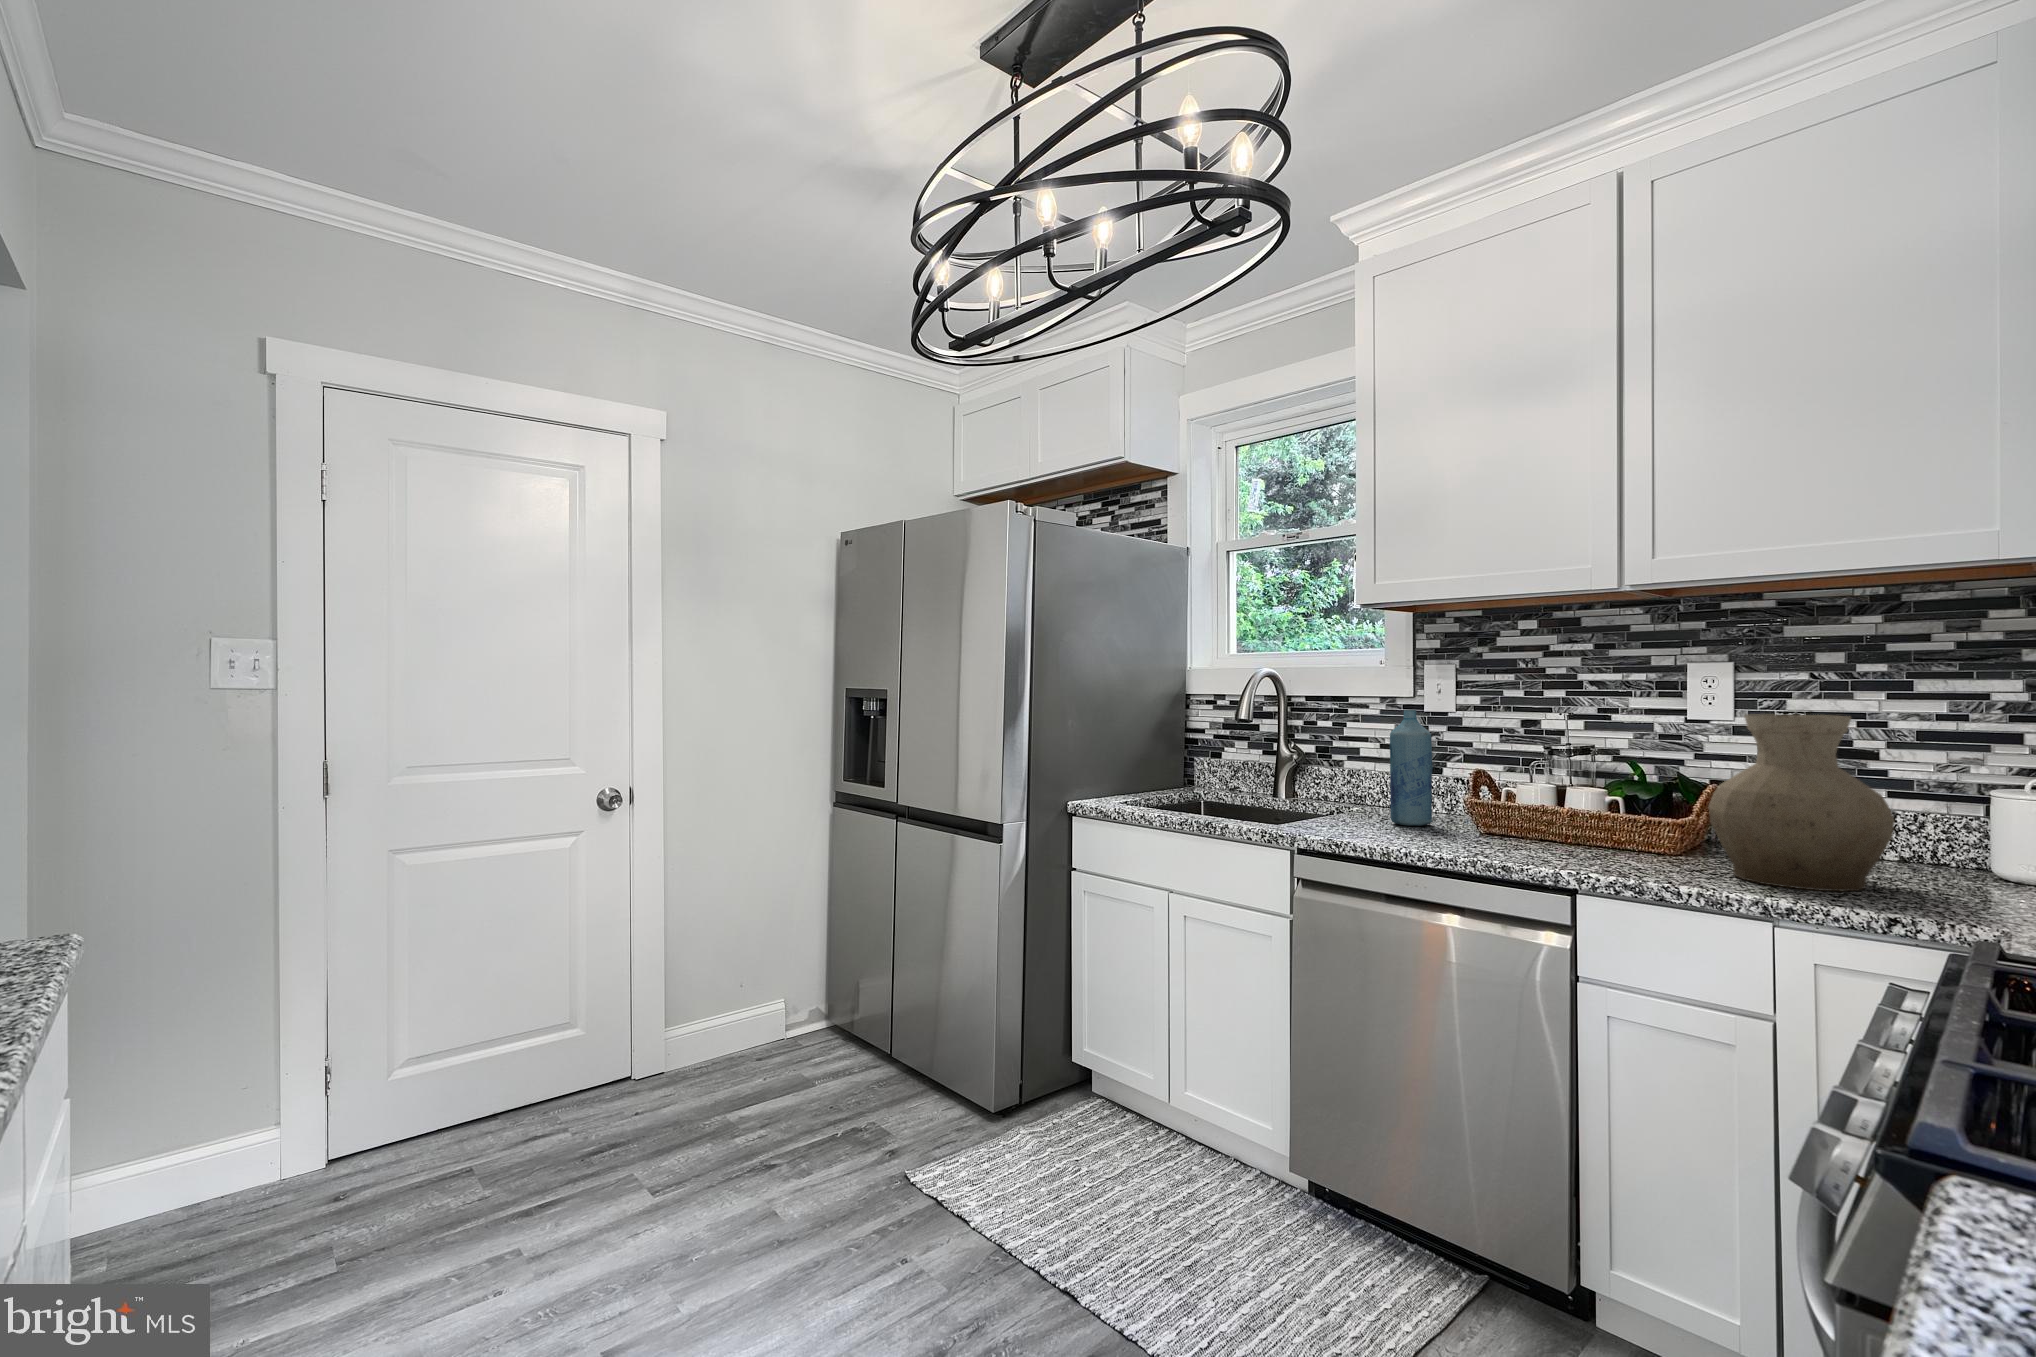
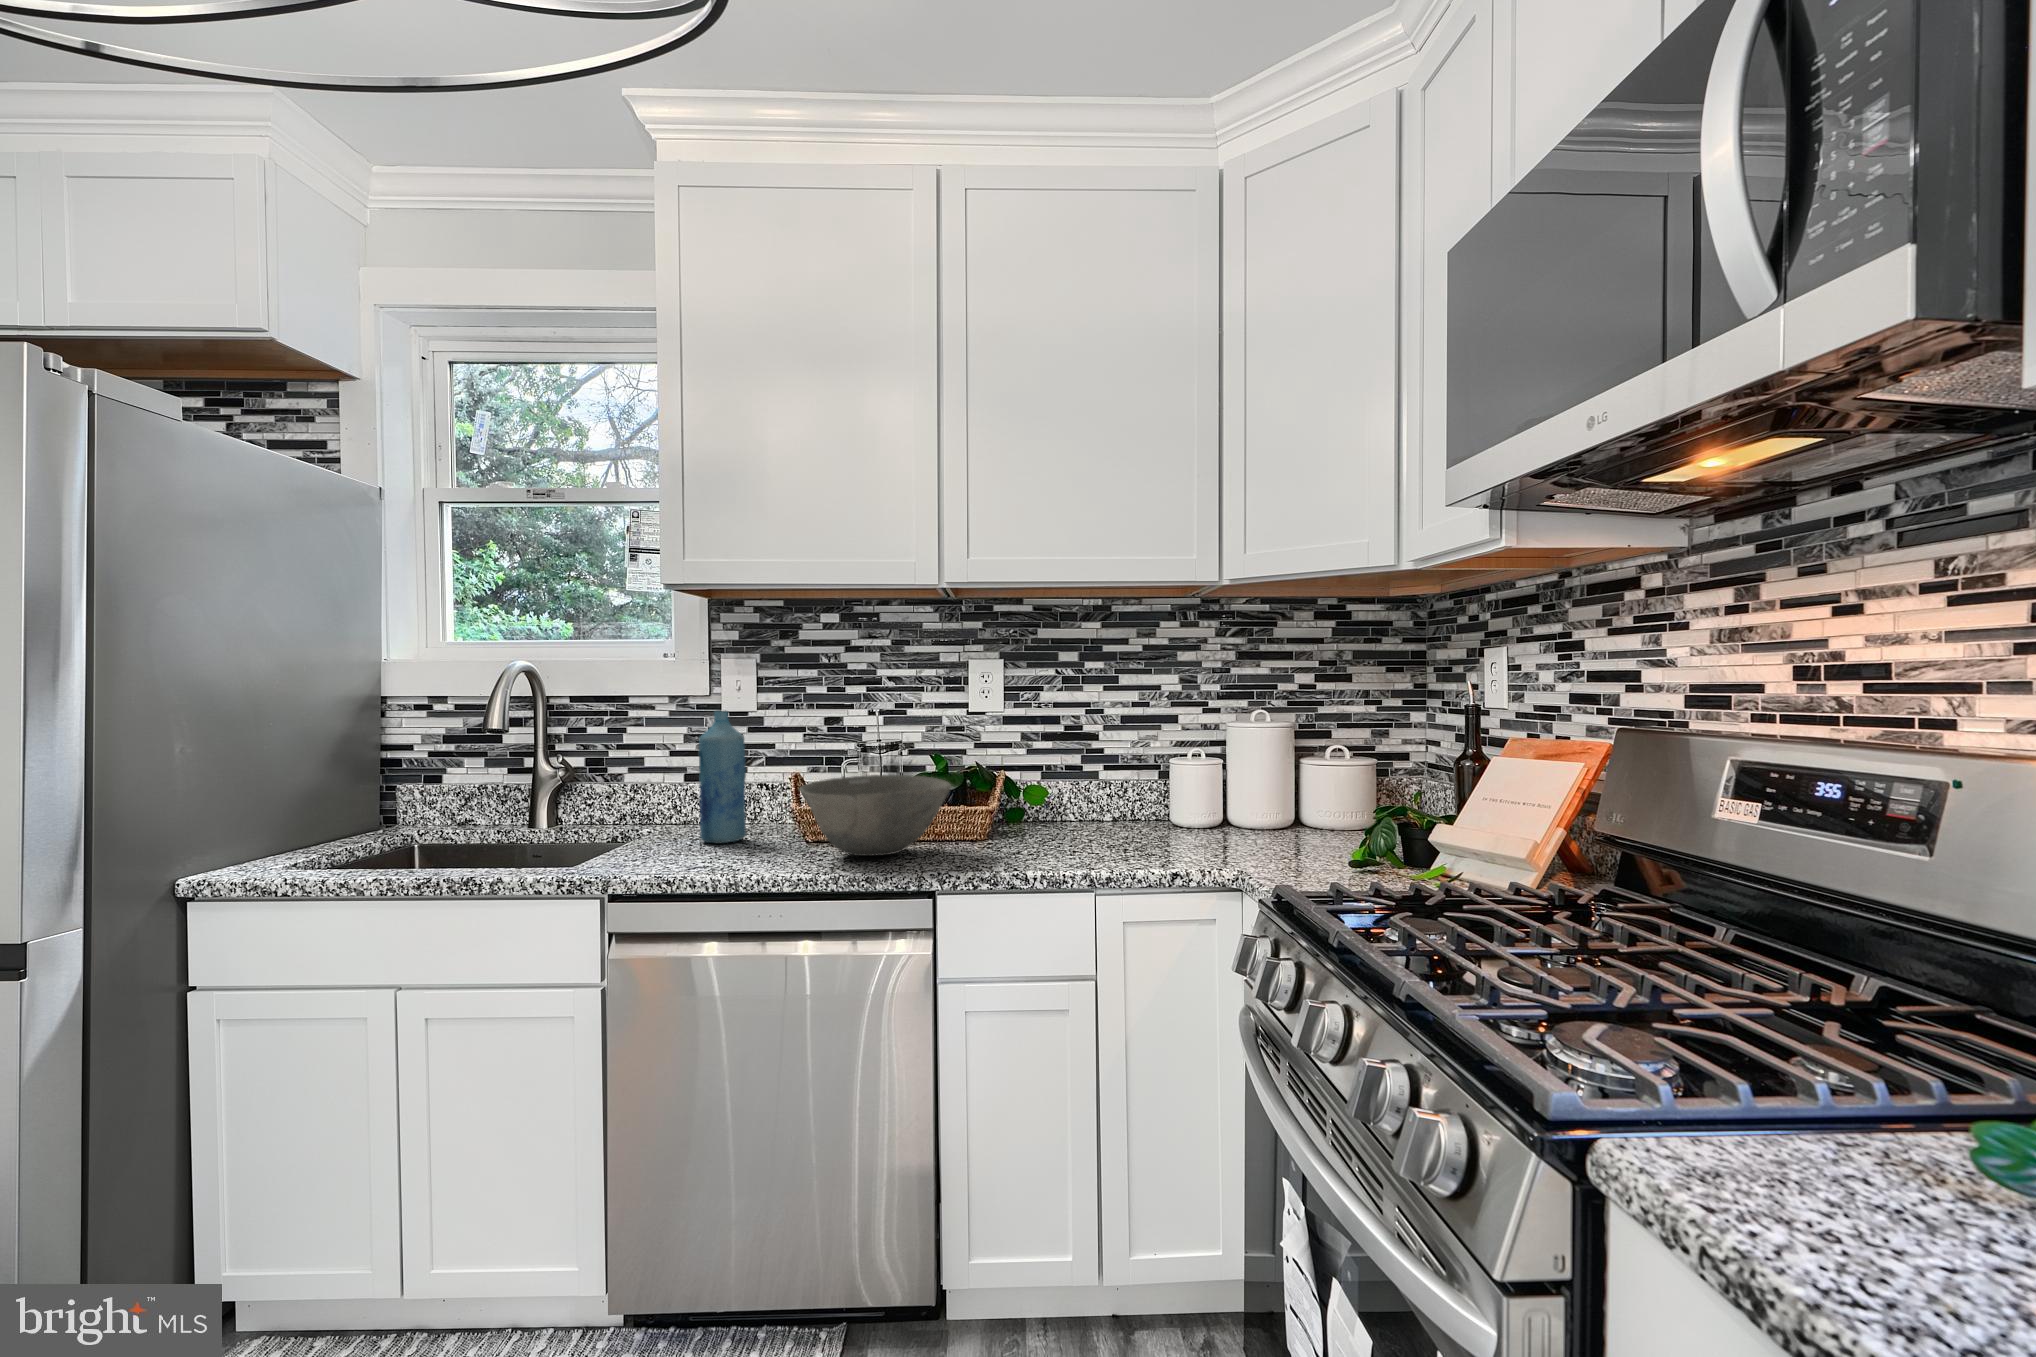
vase: present [1709,714,1895,891] -> none [1026,705,1151,859]
bowl: none [1457,776,1619,851] -> present [799,775,951,856]

